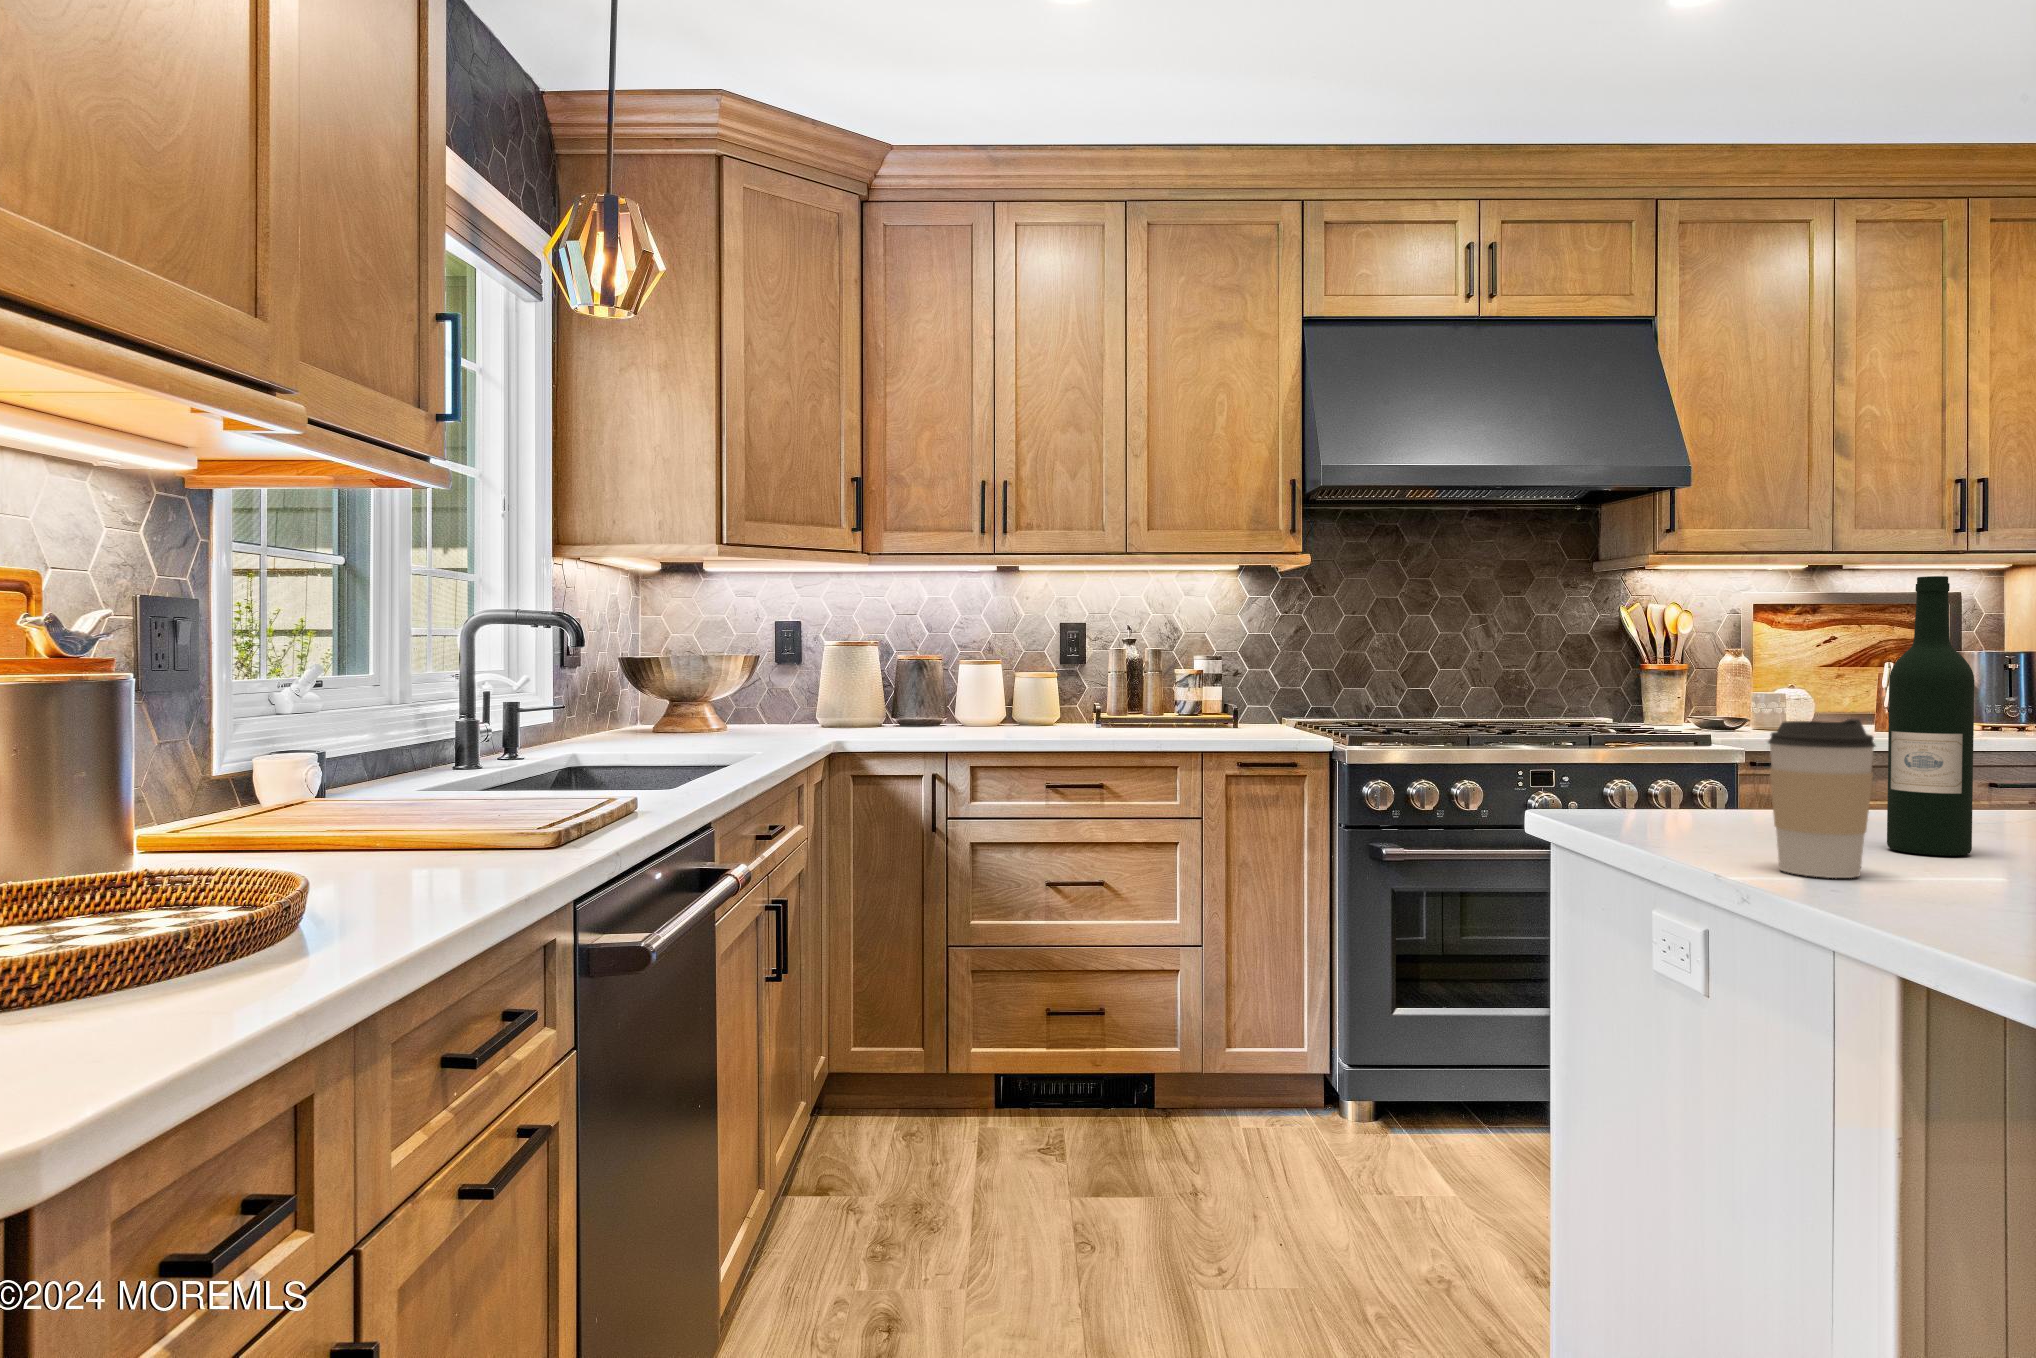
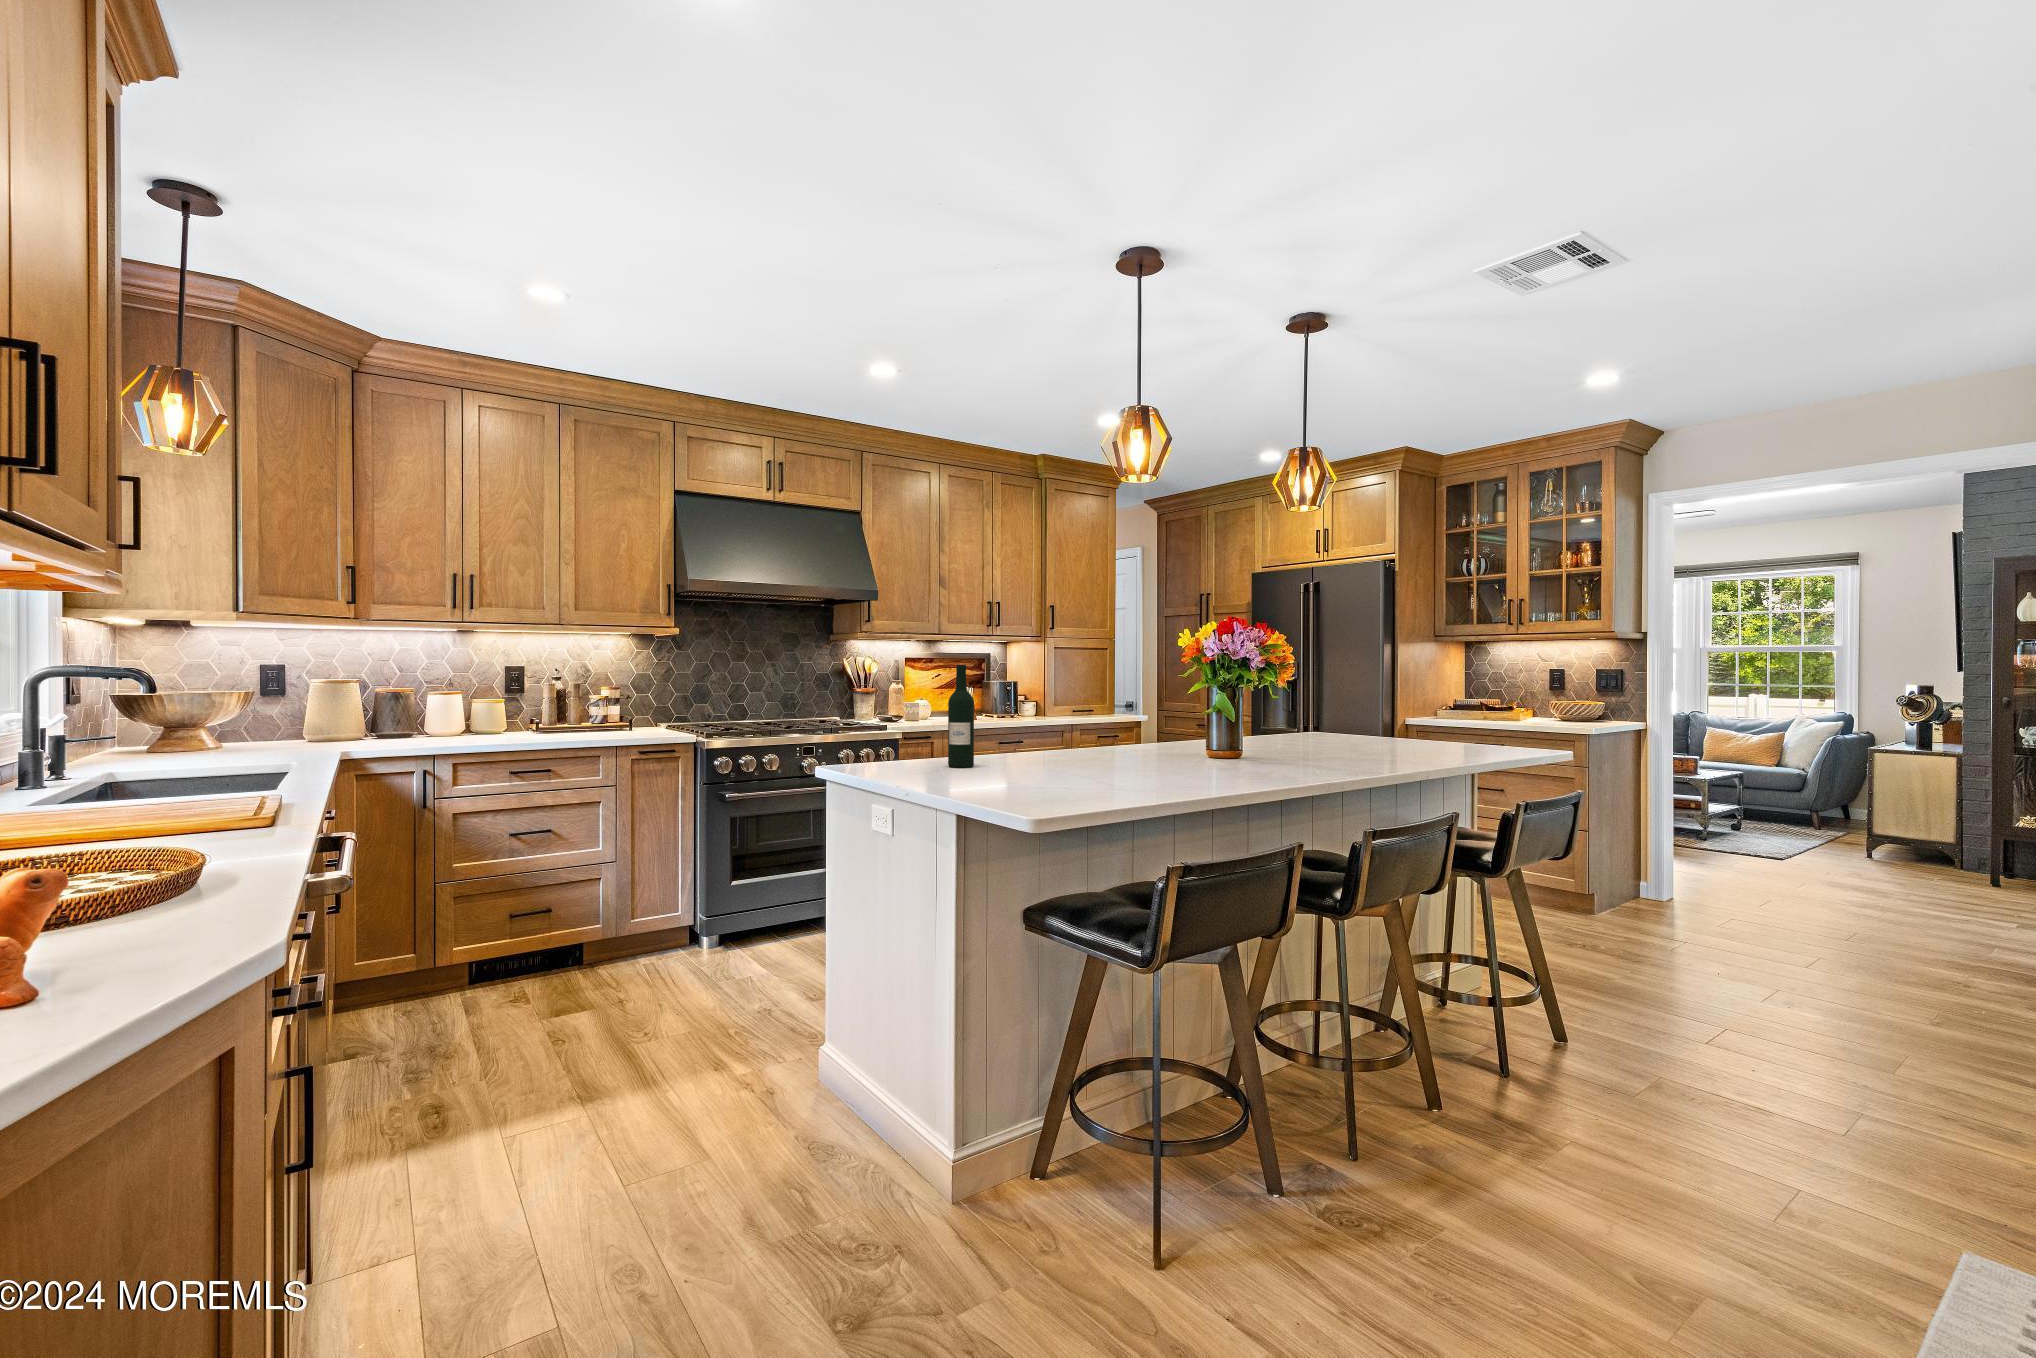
coffee cup: present [1768,719,1875,878] -> none [908,718,942,776]

